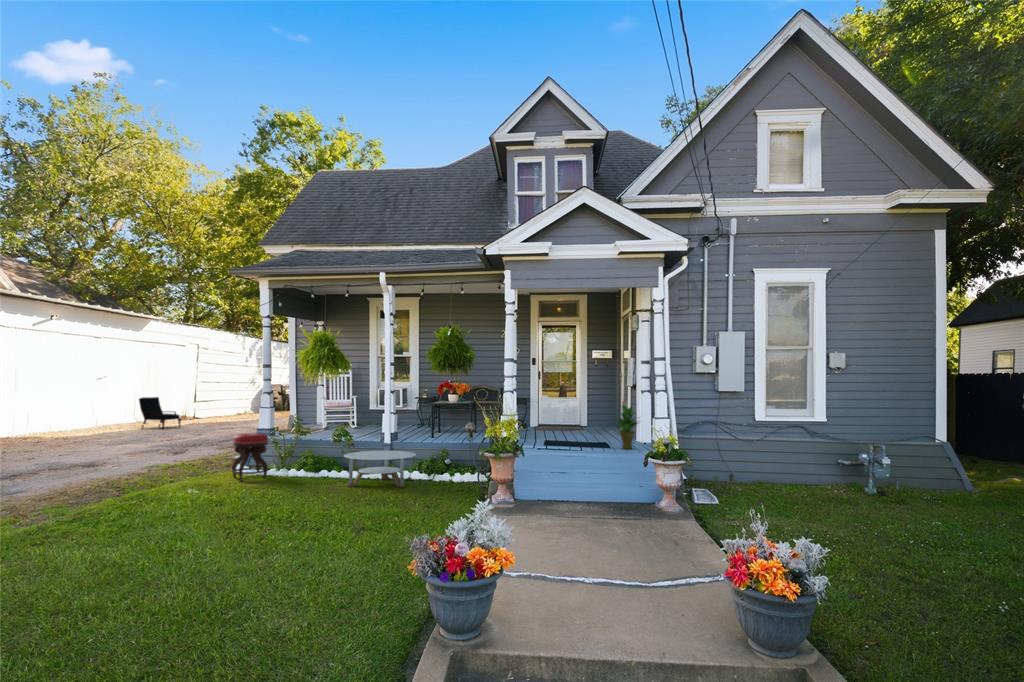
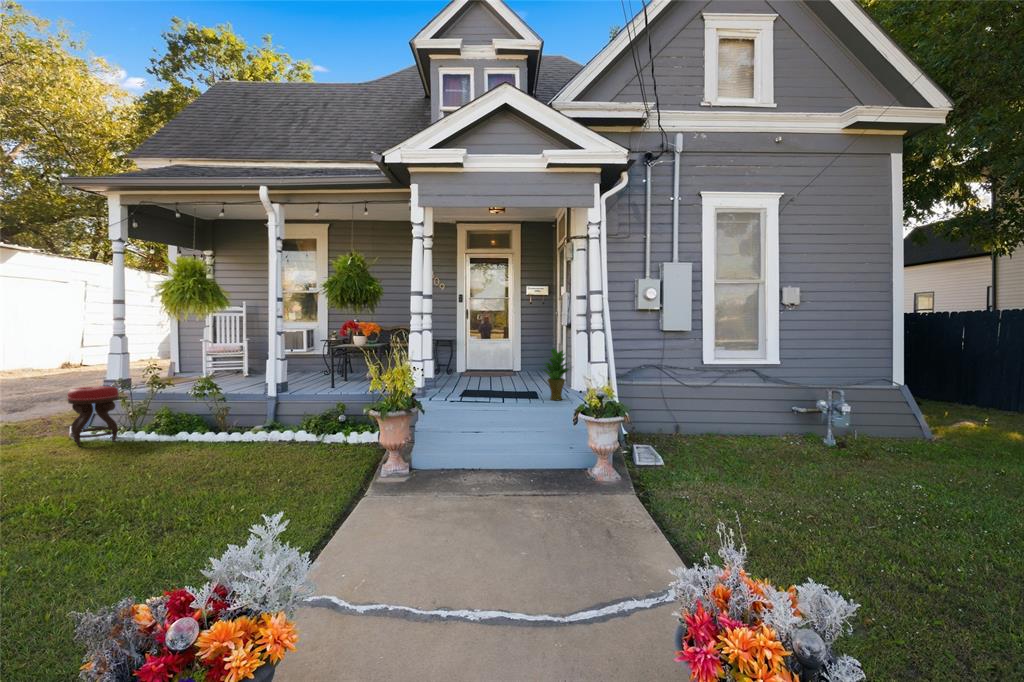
armchair: present [139,397,181,429] -> none [31,339,85,374]
round table: present [344,451,416,487] -> none [207,404,303,452]

